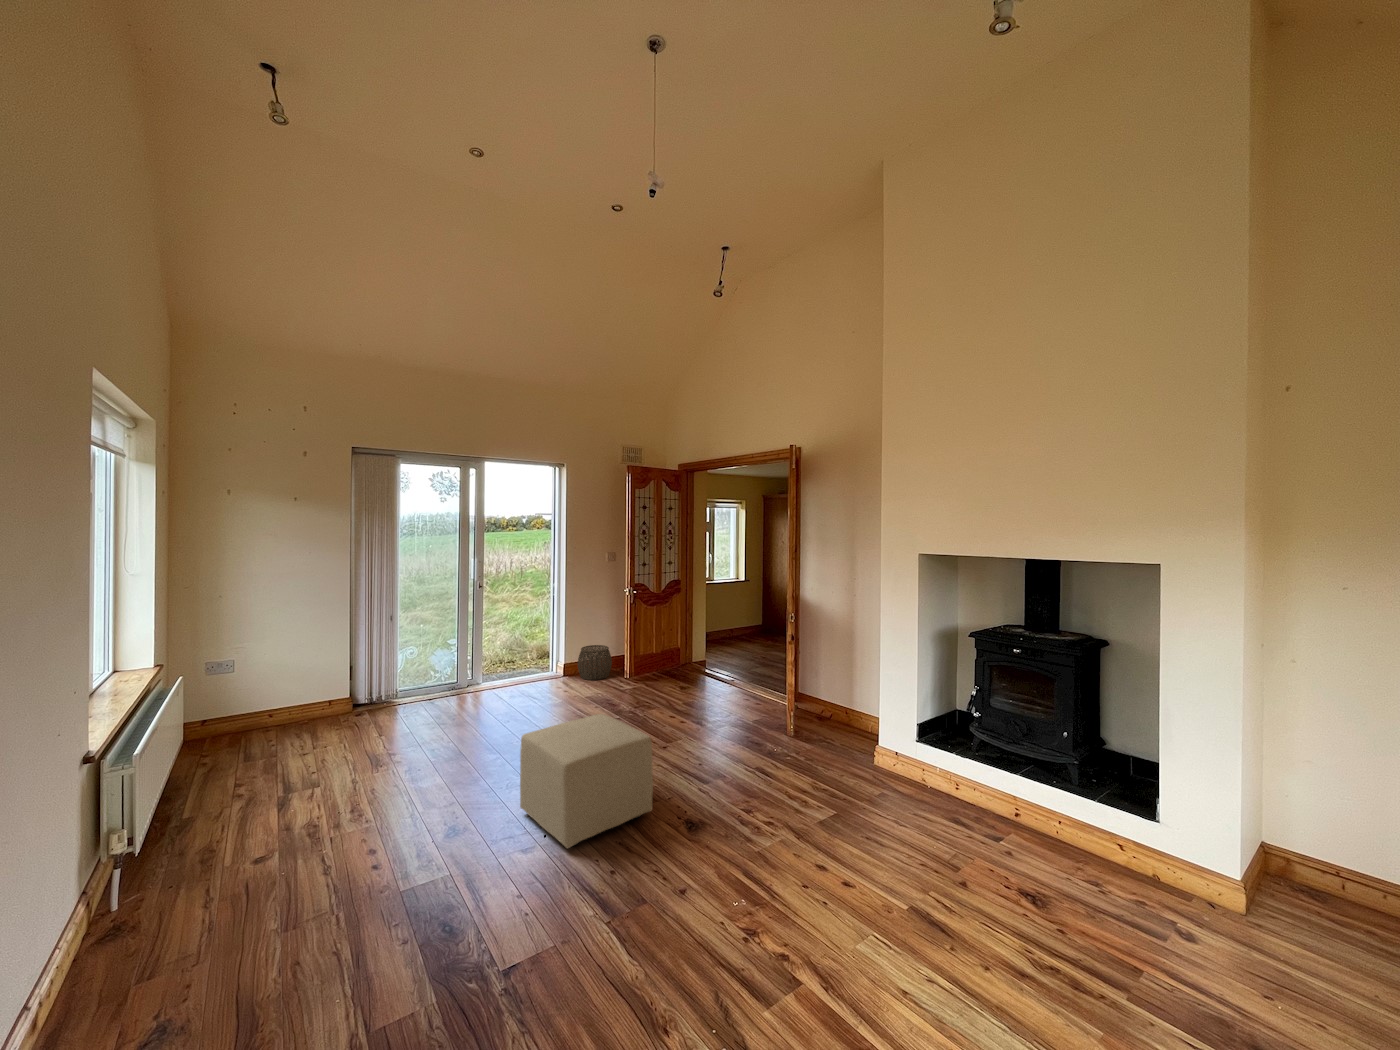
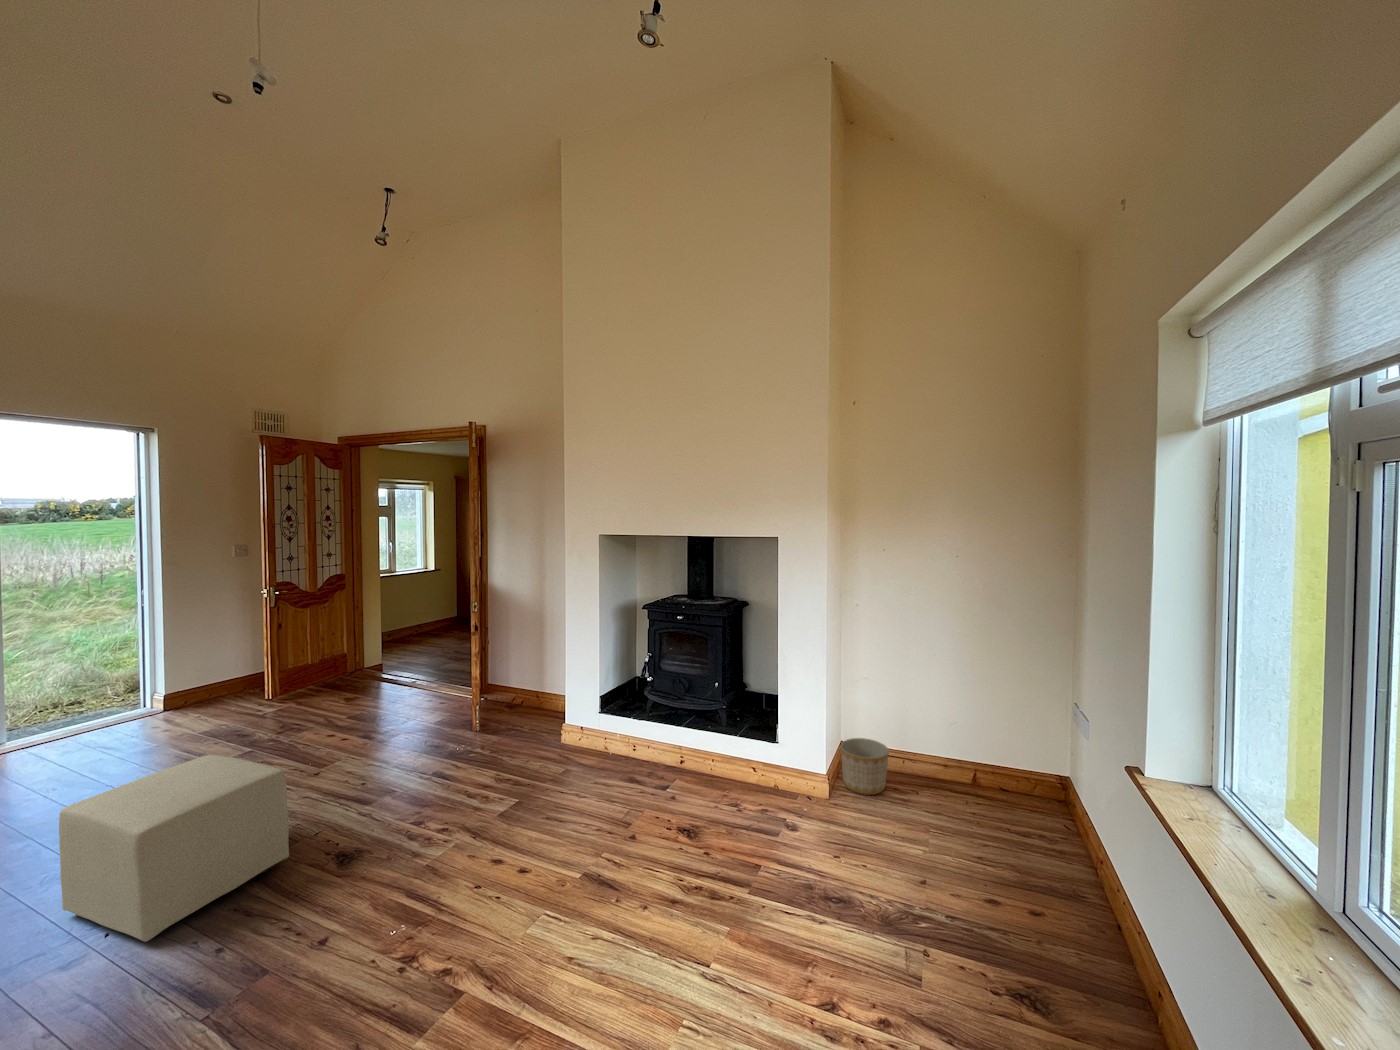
woven basket: present [578,645,612,680] -> none [186,664,244,711]
planter: none [1264,842,1361,932] -> present [841,738,889,795]

